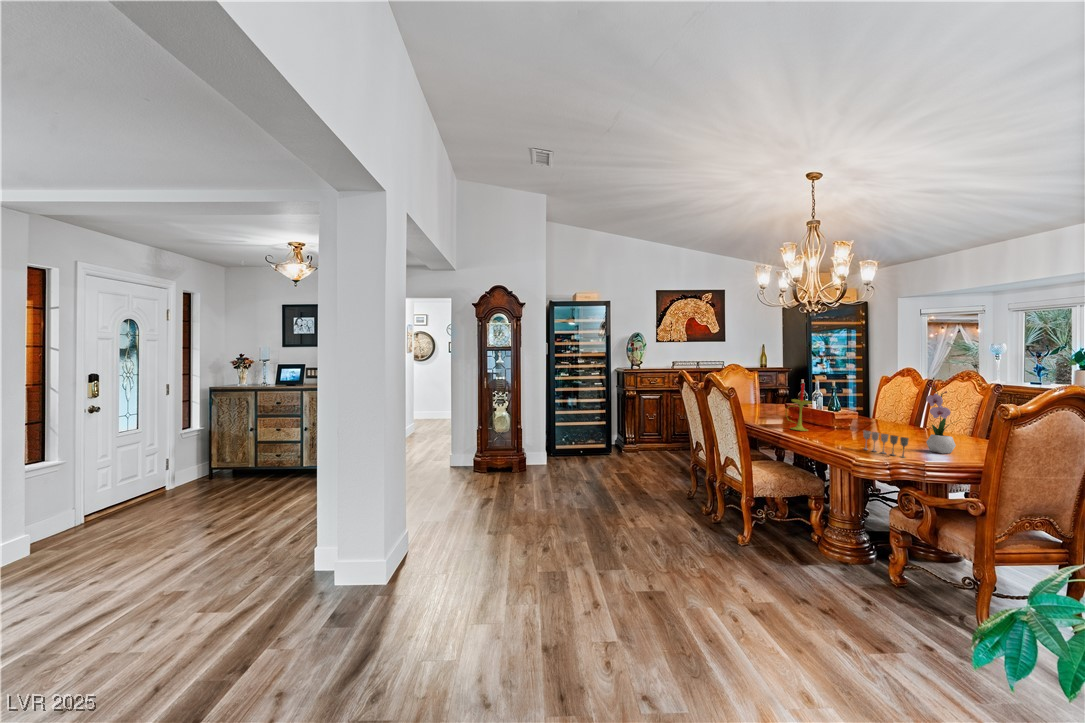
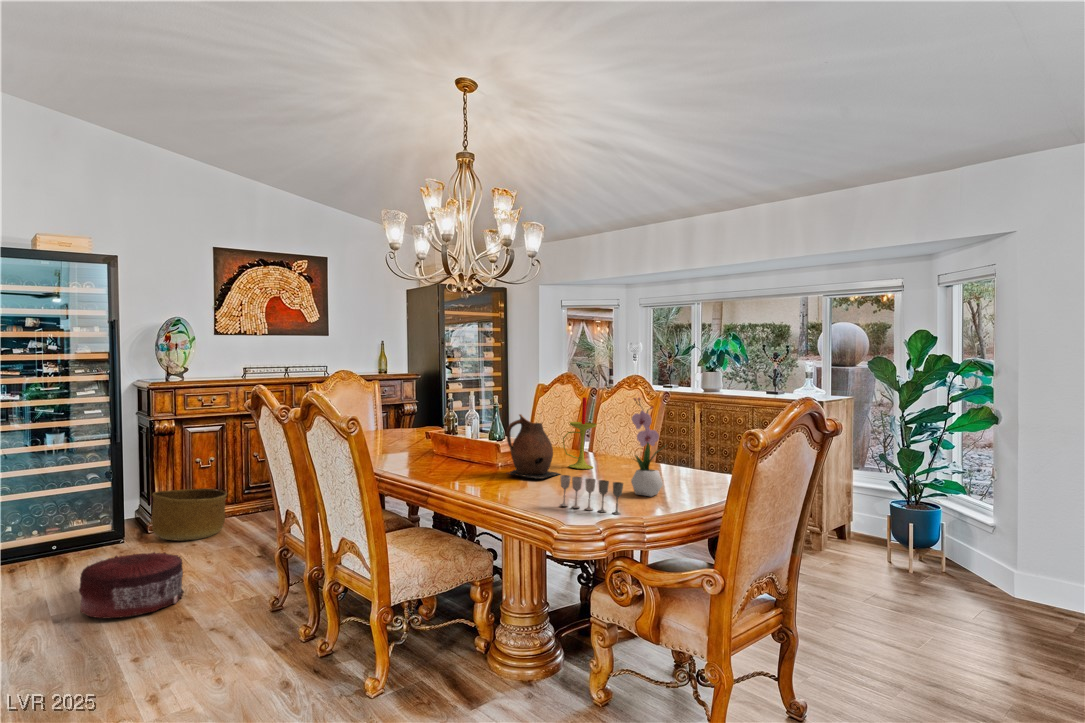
candle: present [788,383,812,431] -> present [563,397,597,469]
ceramic pitcher: none [835,394,879,437] -> present [506,414,559,479]
basket: none [625,430,663,459] -> present [151,489,227,541]
pouf: none [599,456,644,486] -> present [79,552,183,618]

